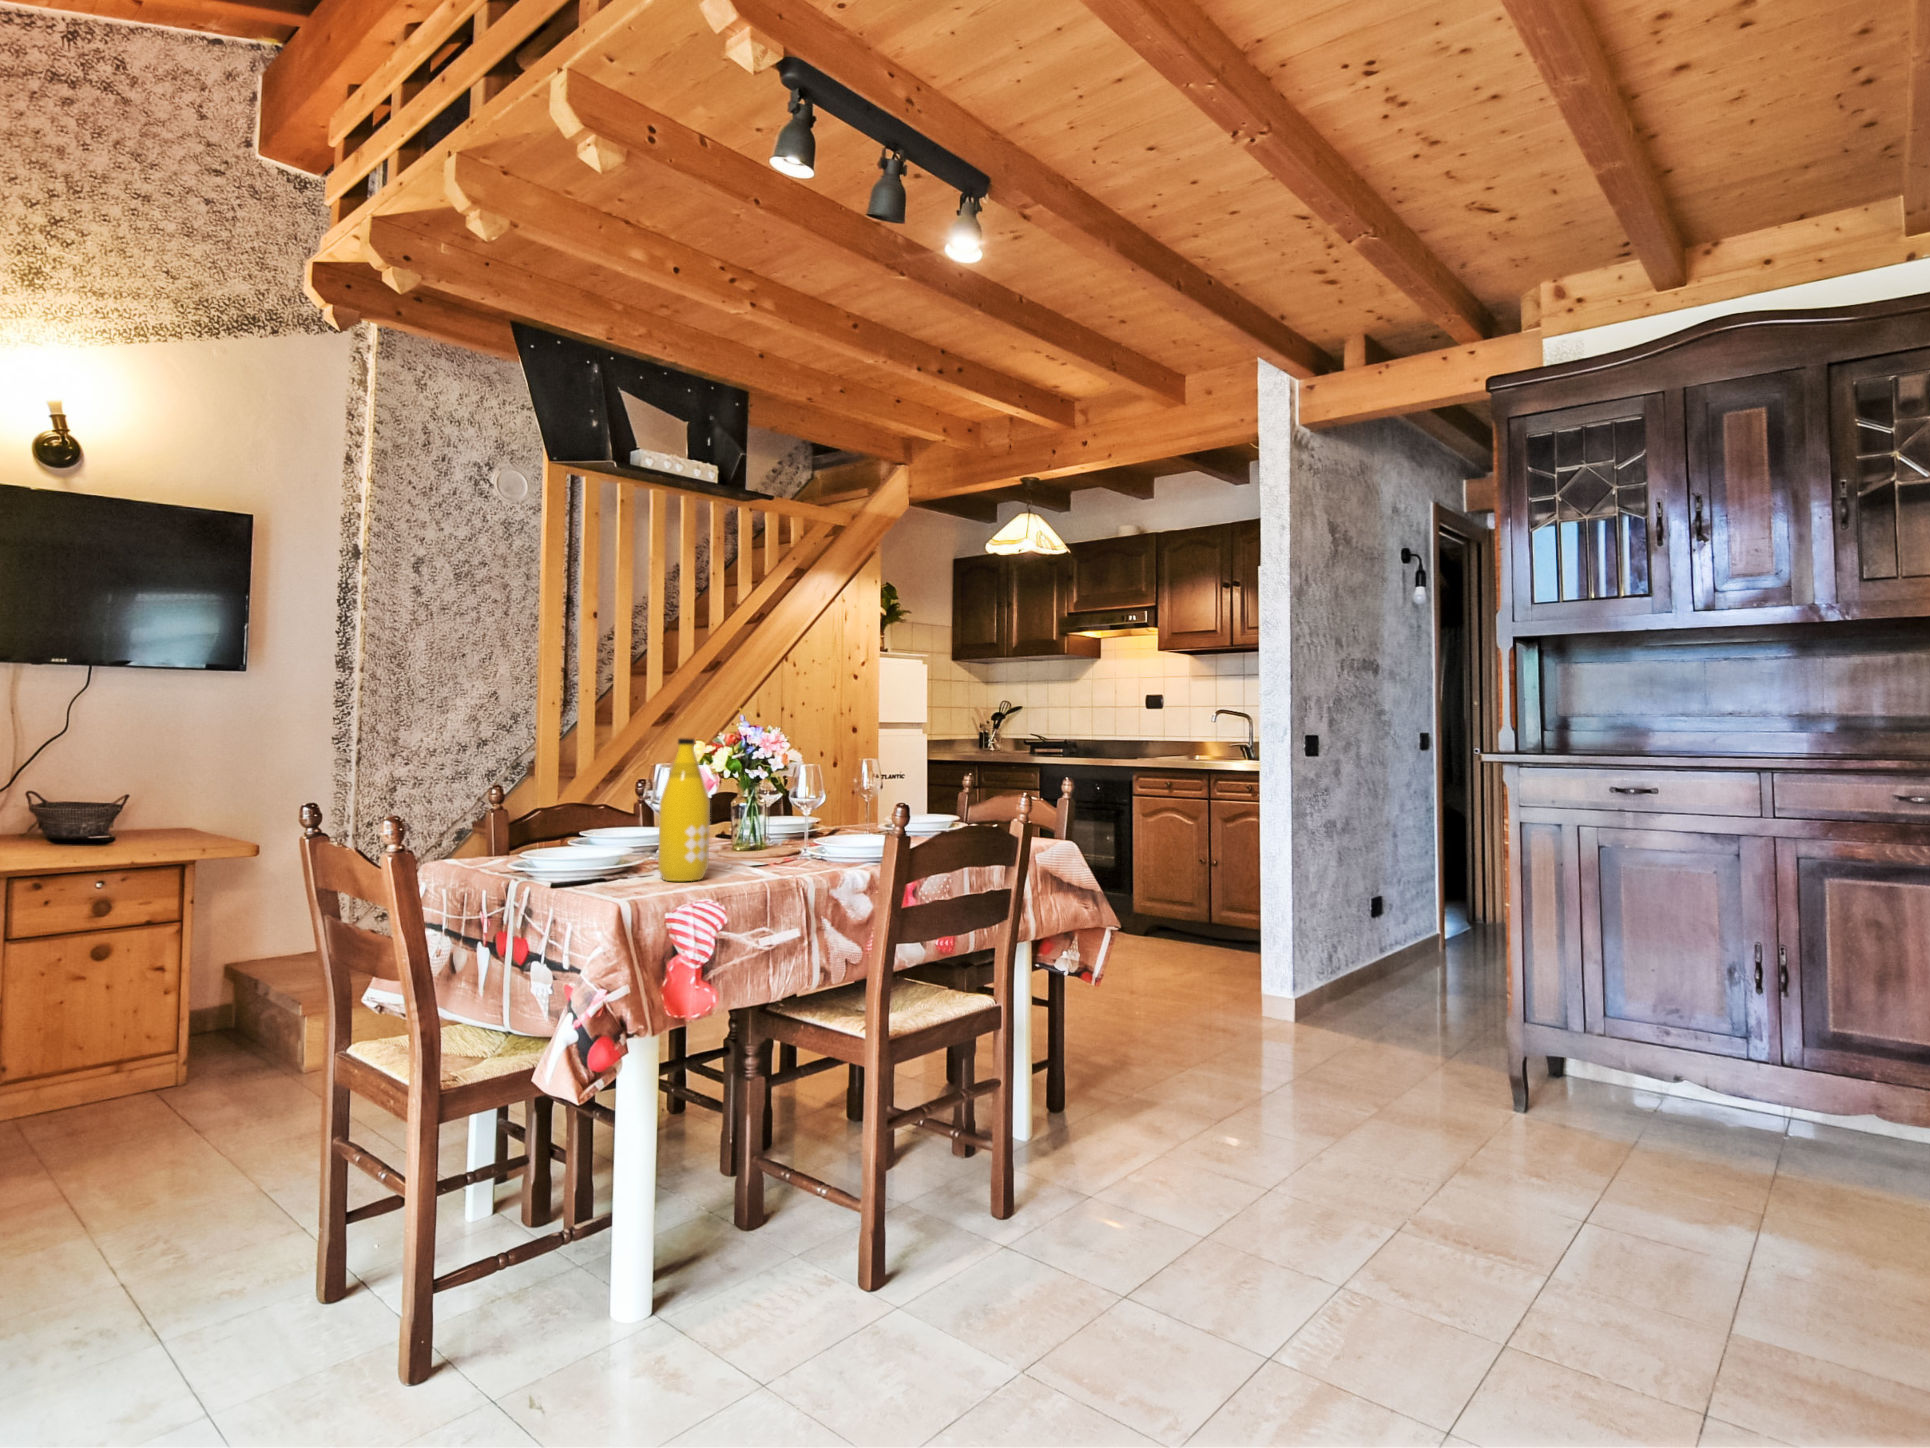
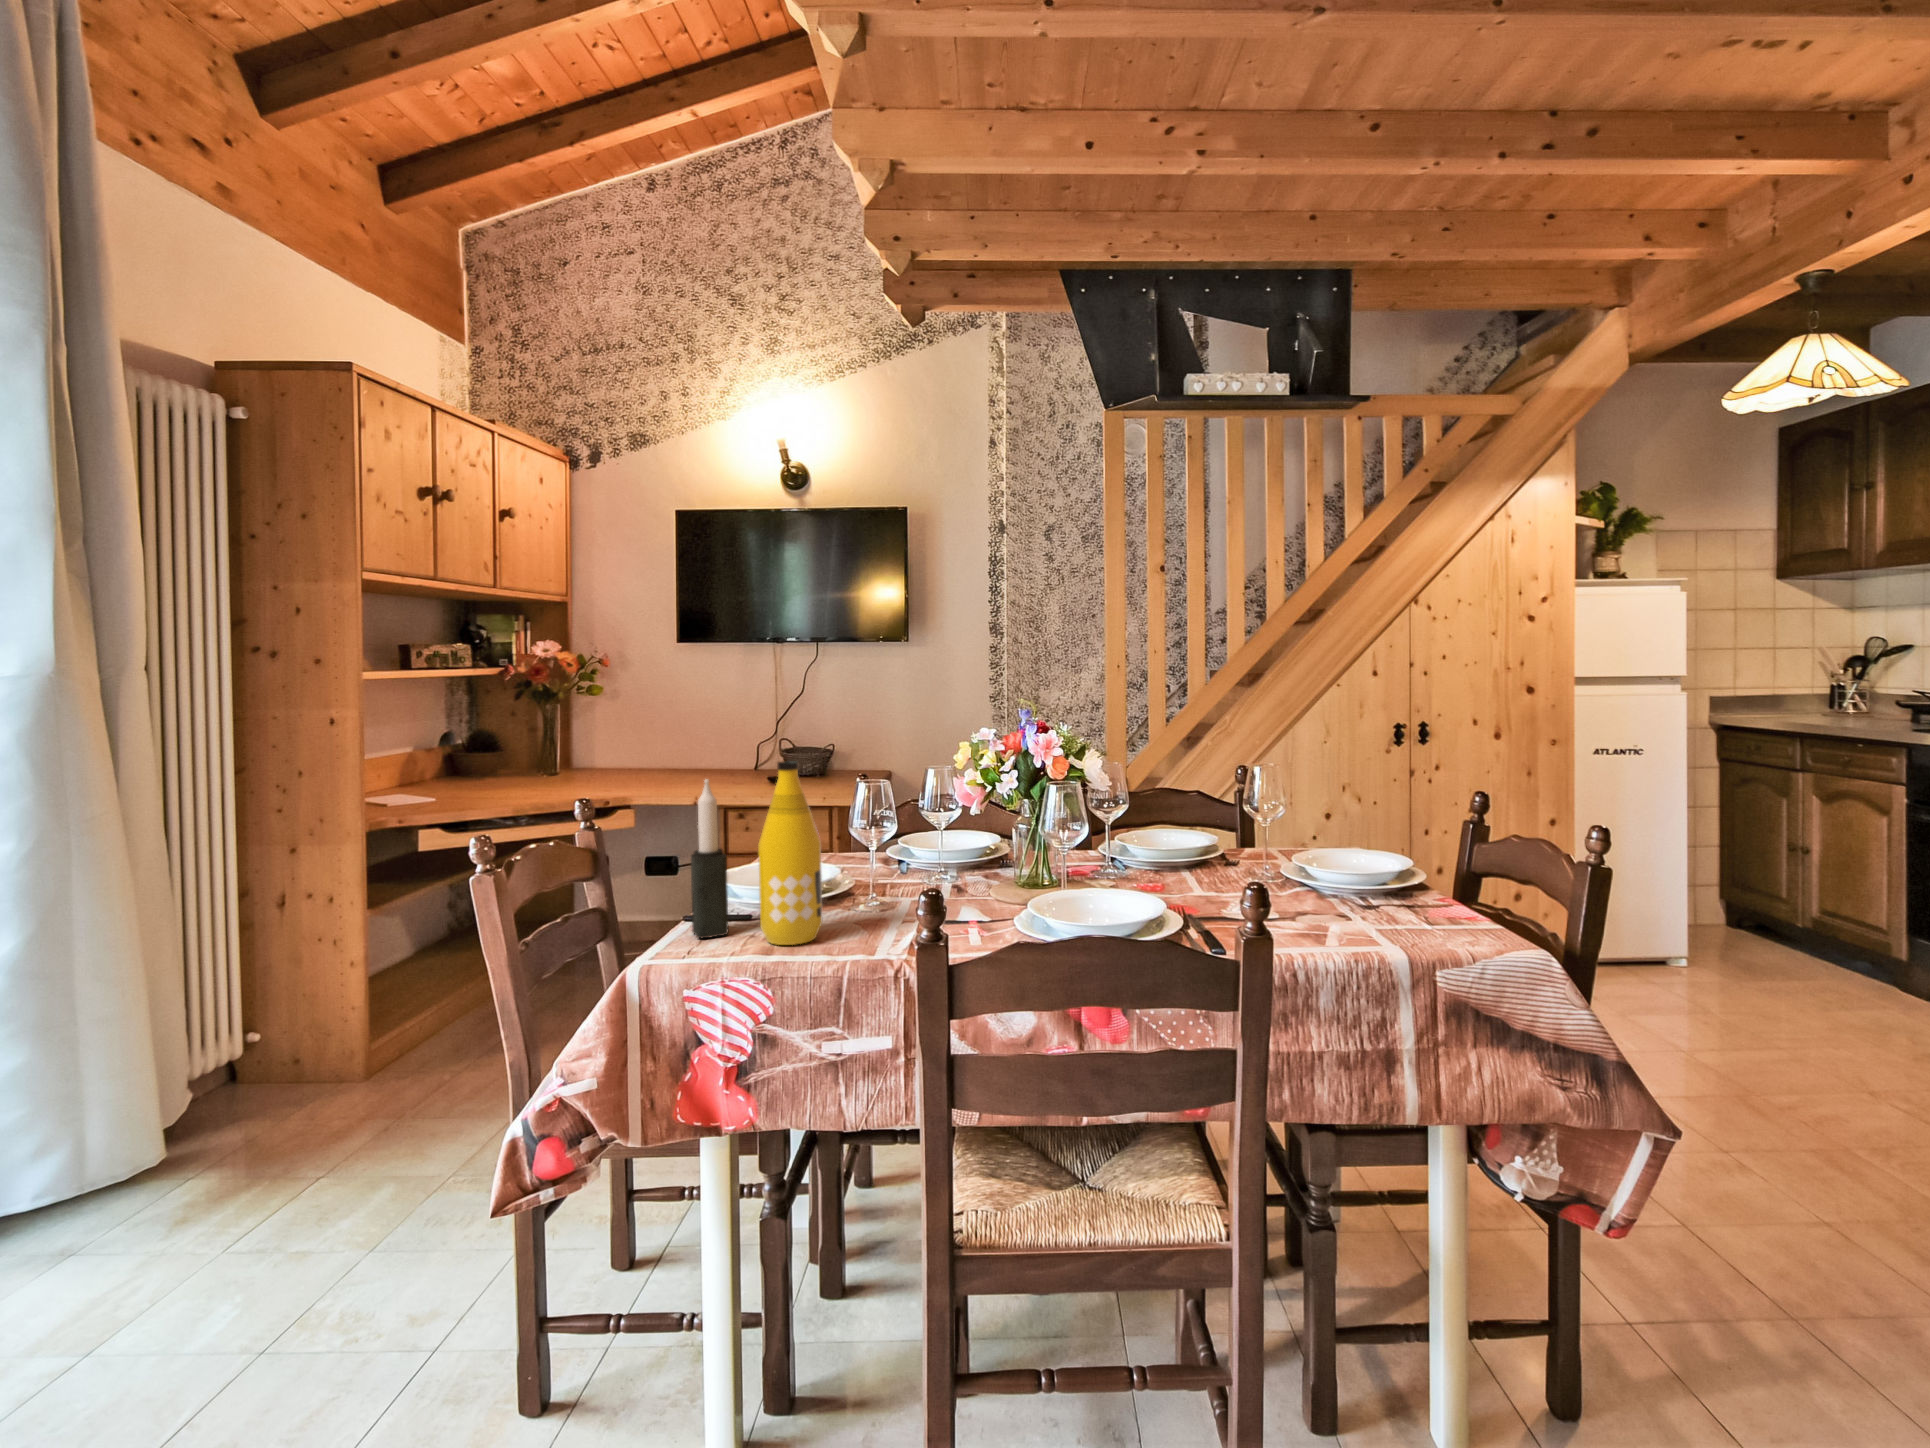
candle: none [594,753,630,885] -> present [691,779,728,938]

